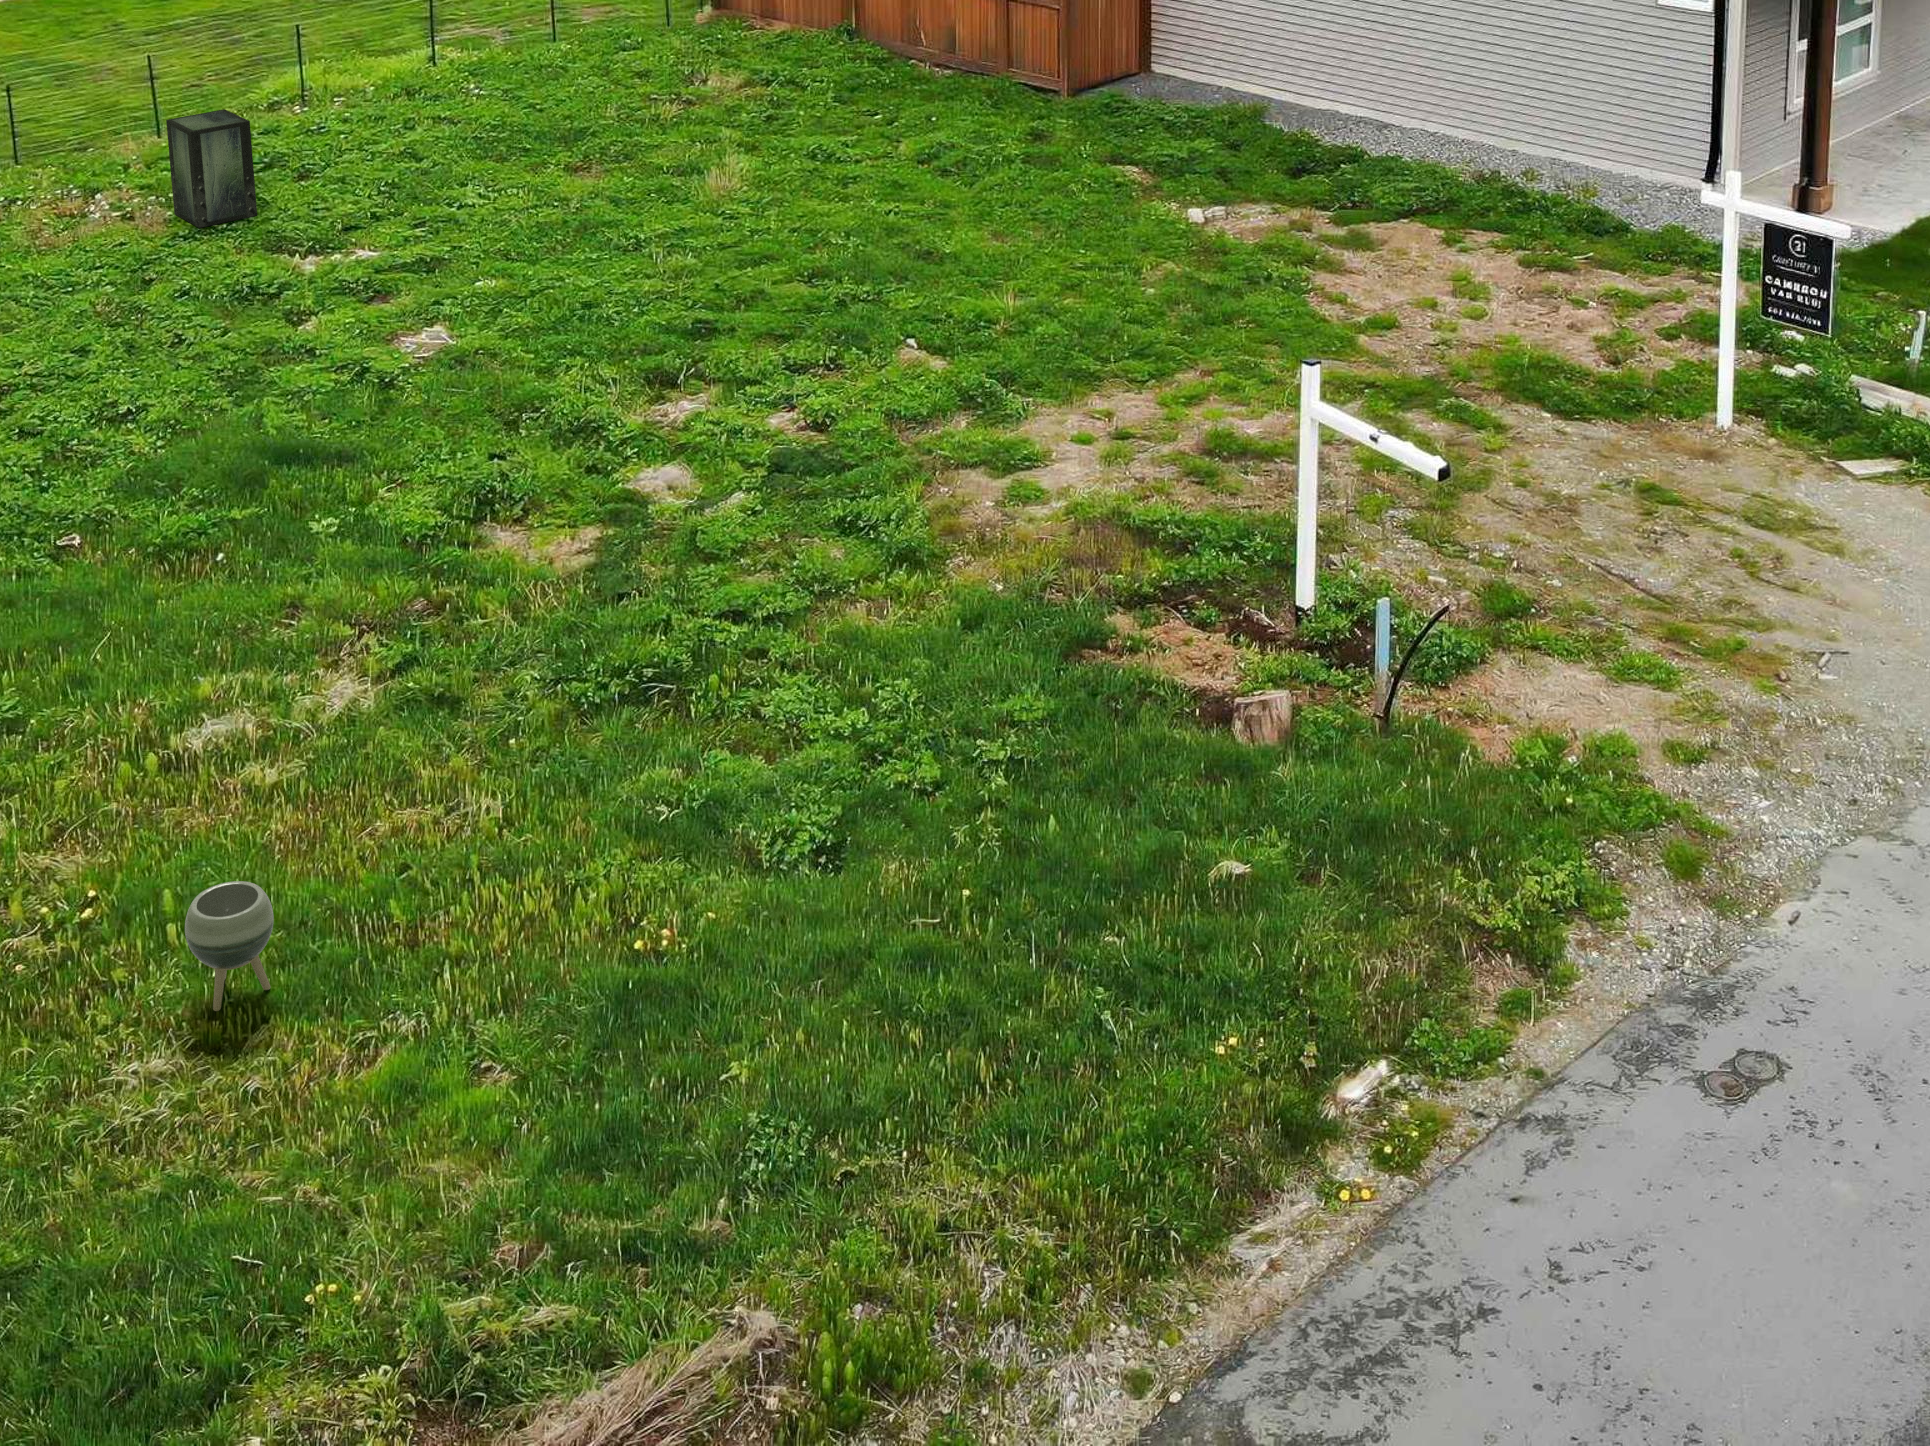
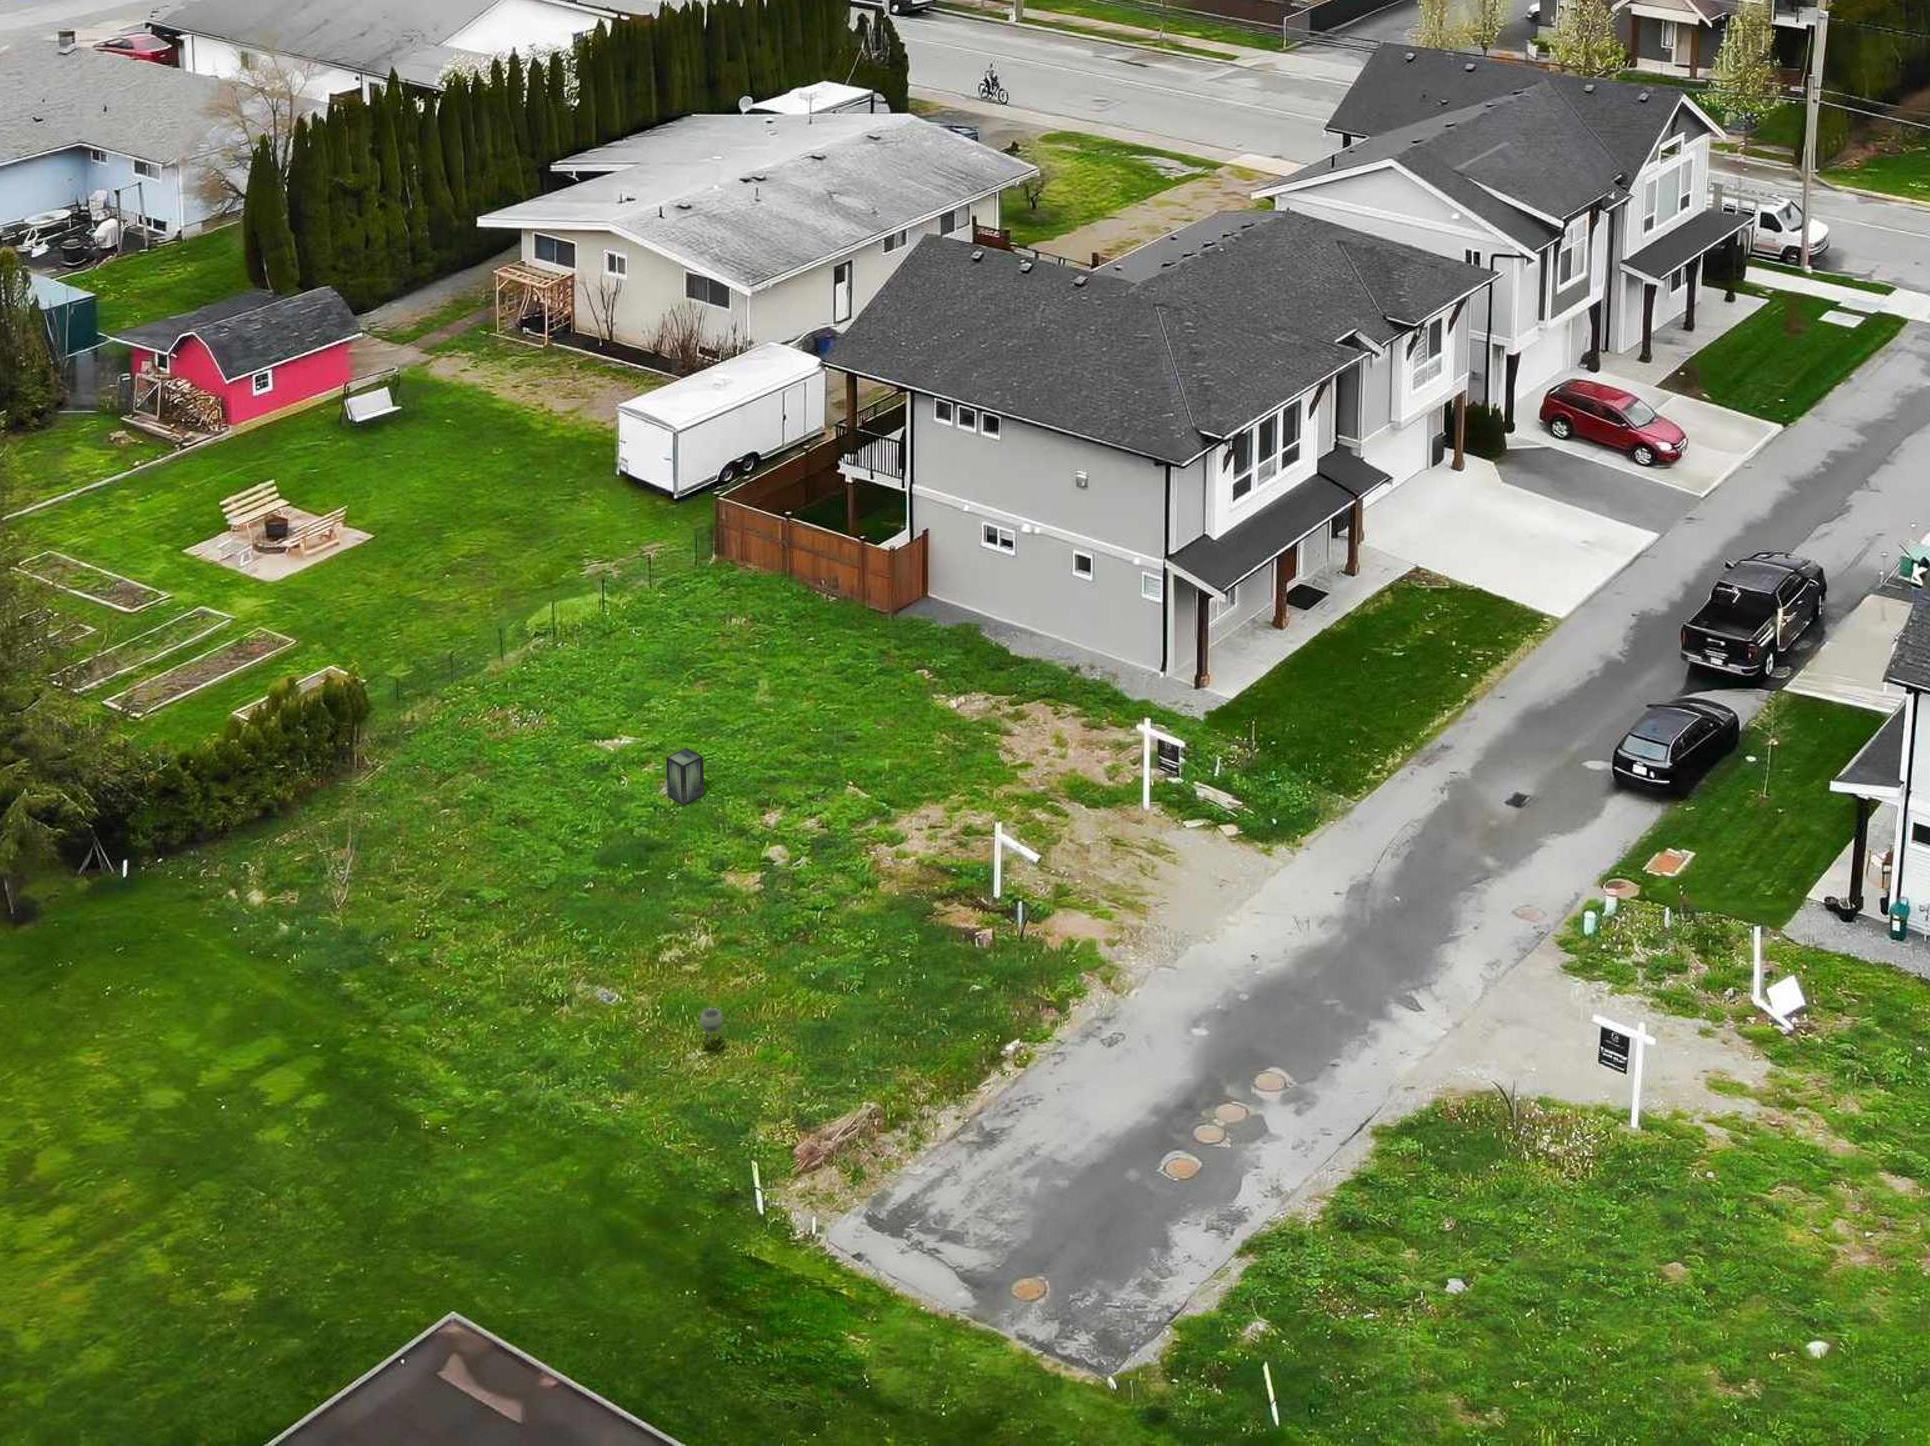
storage box: present [166,109,257,228] -> present [666,748,704,805]

